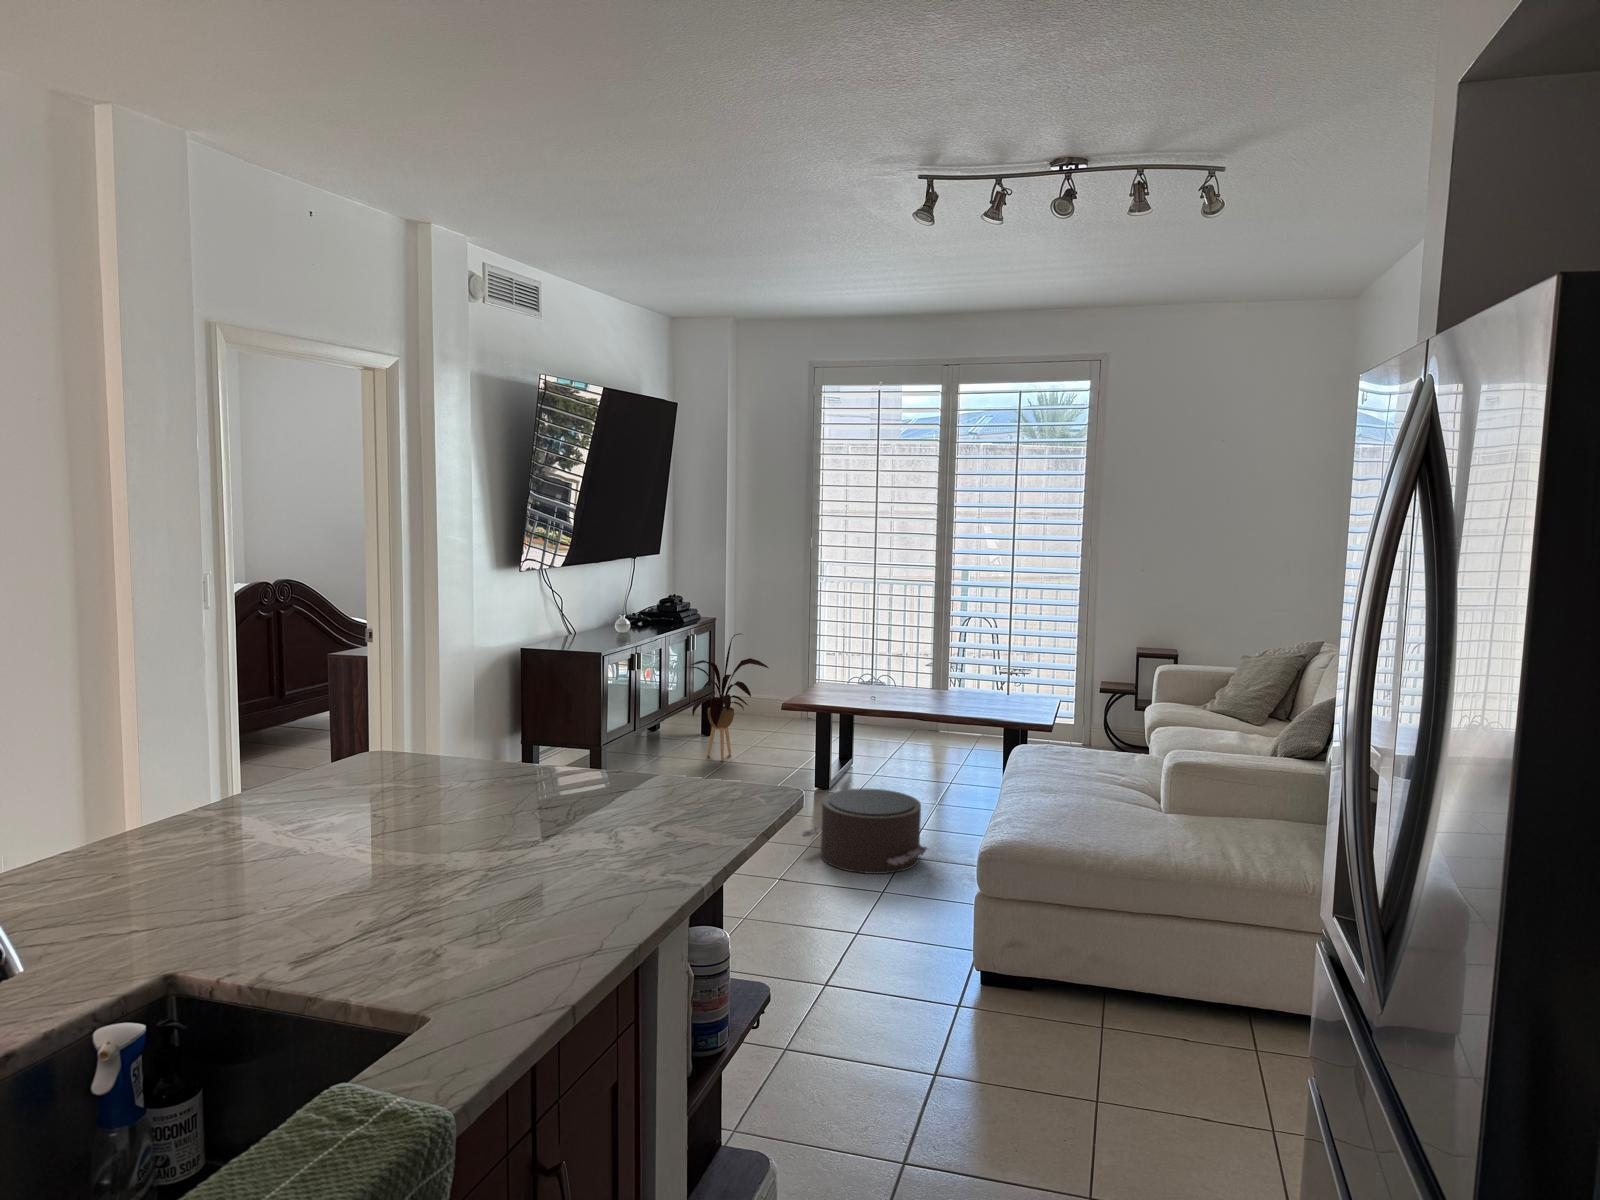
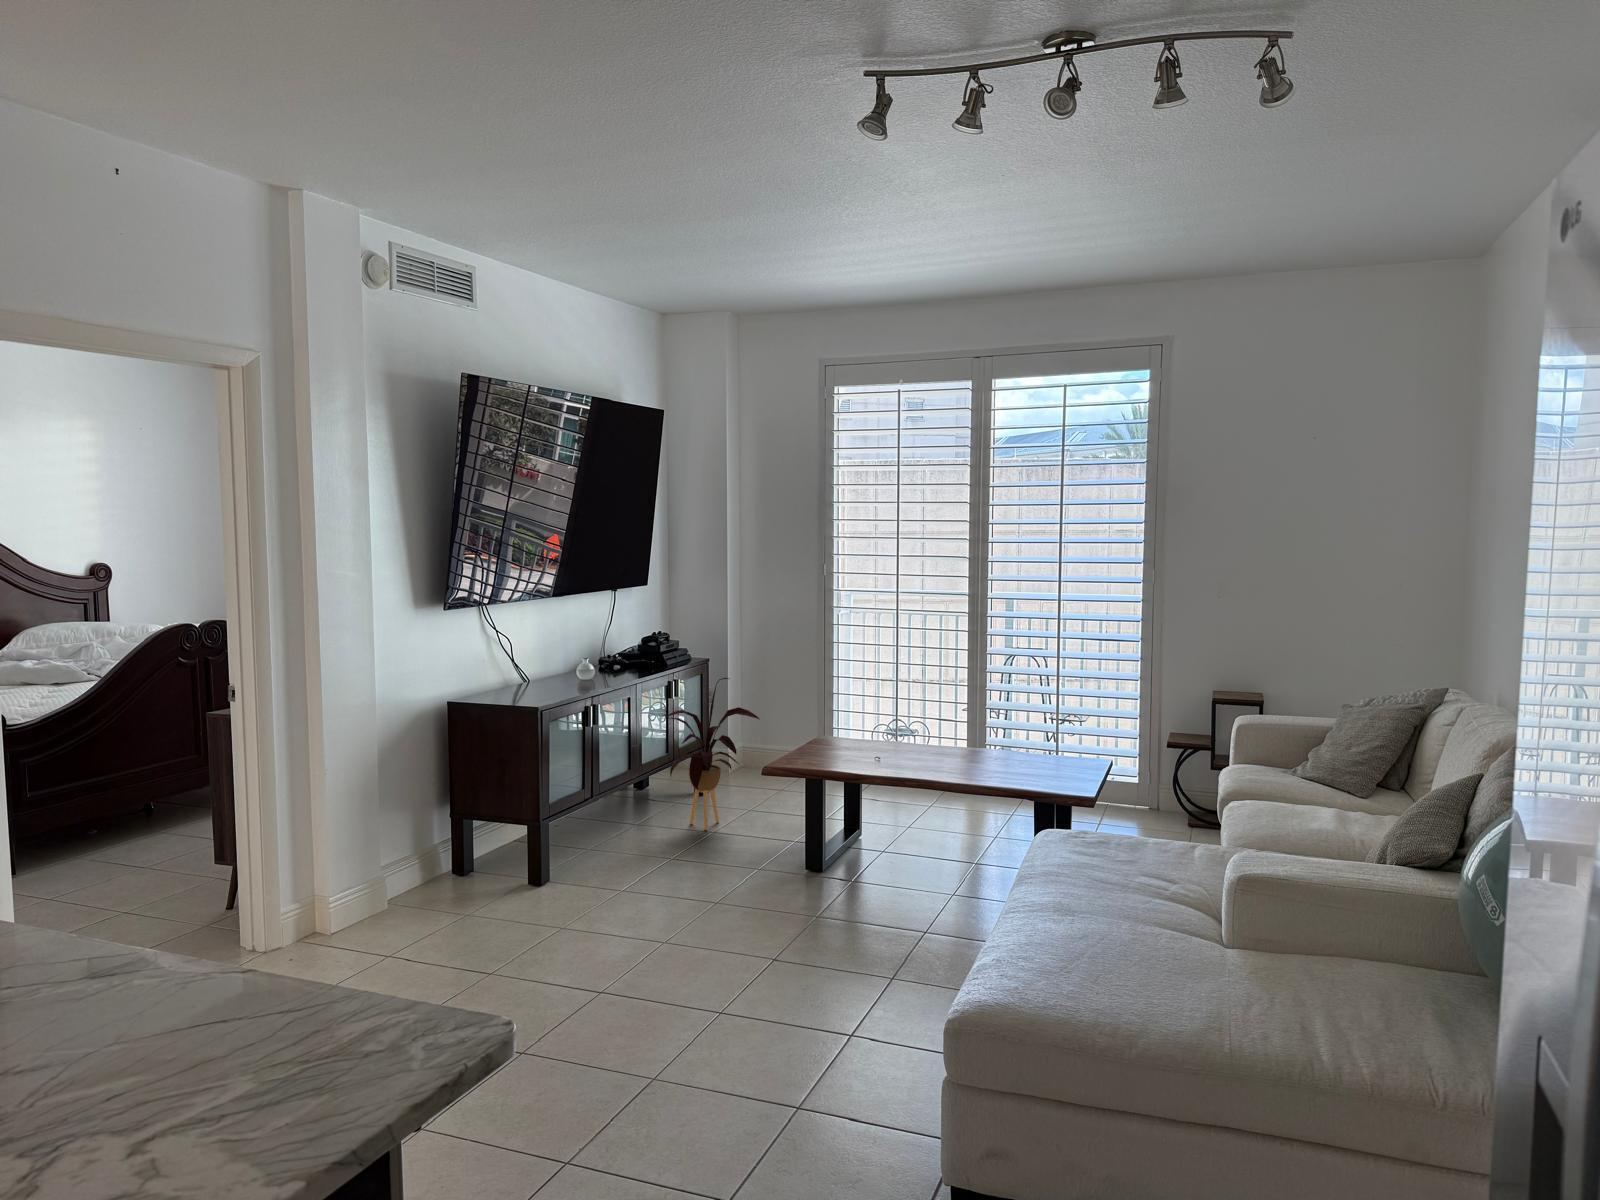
pouf: present [802,788,927,874] -> none [757,881,921,1000]

